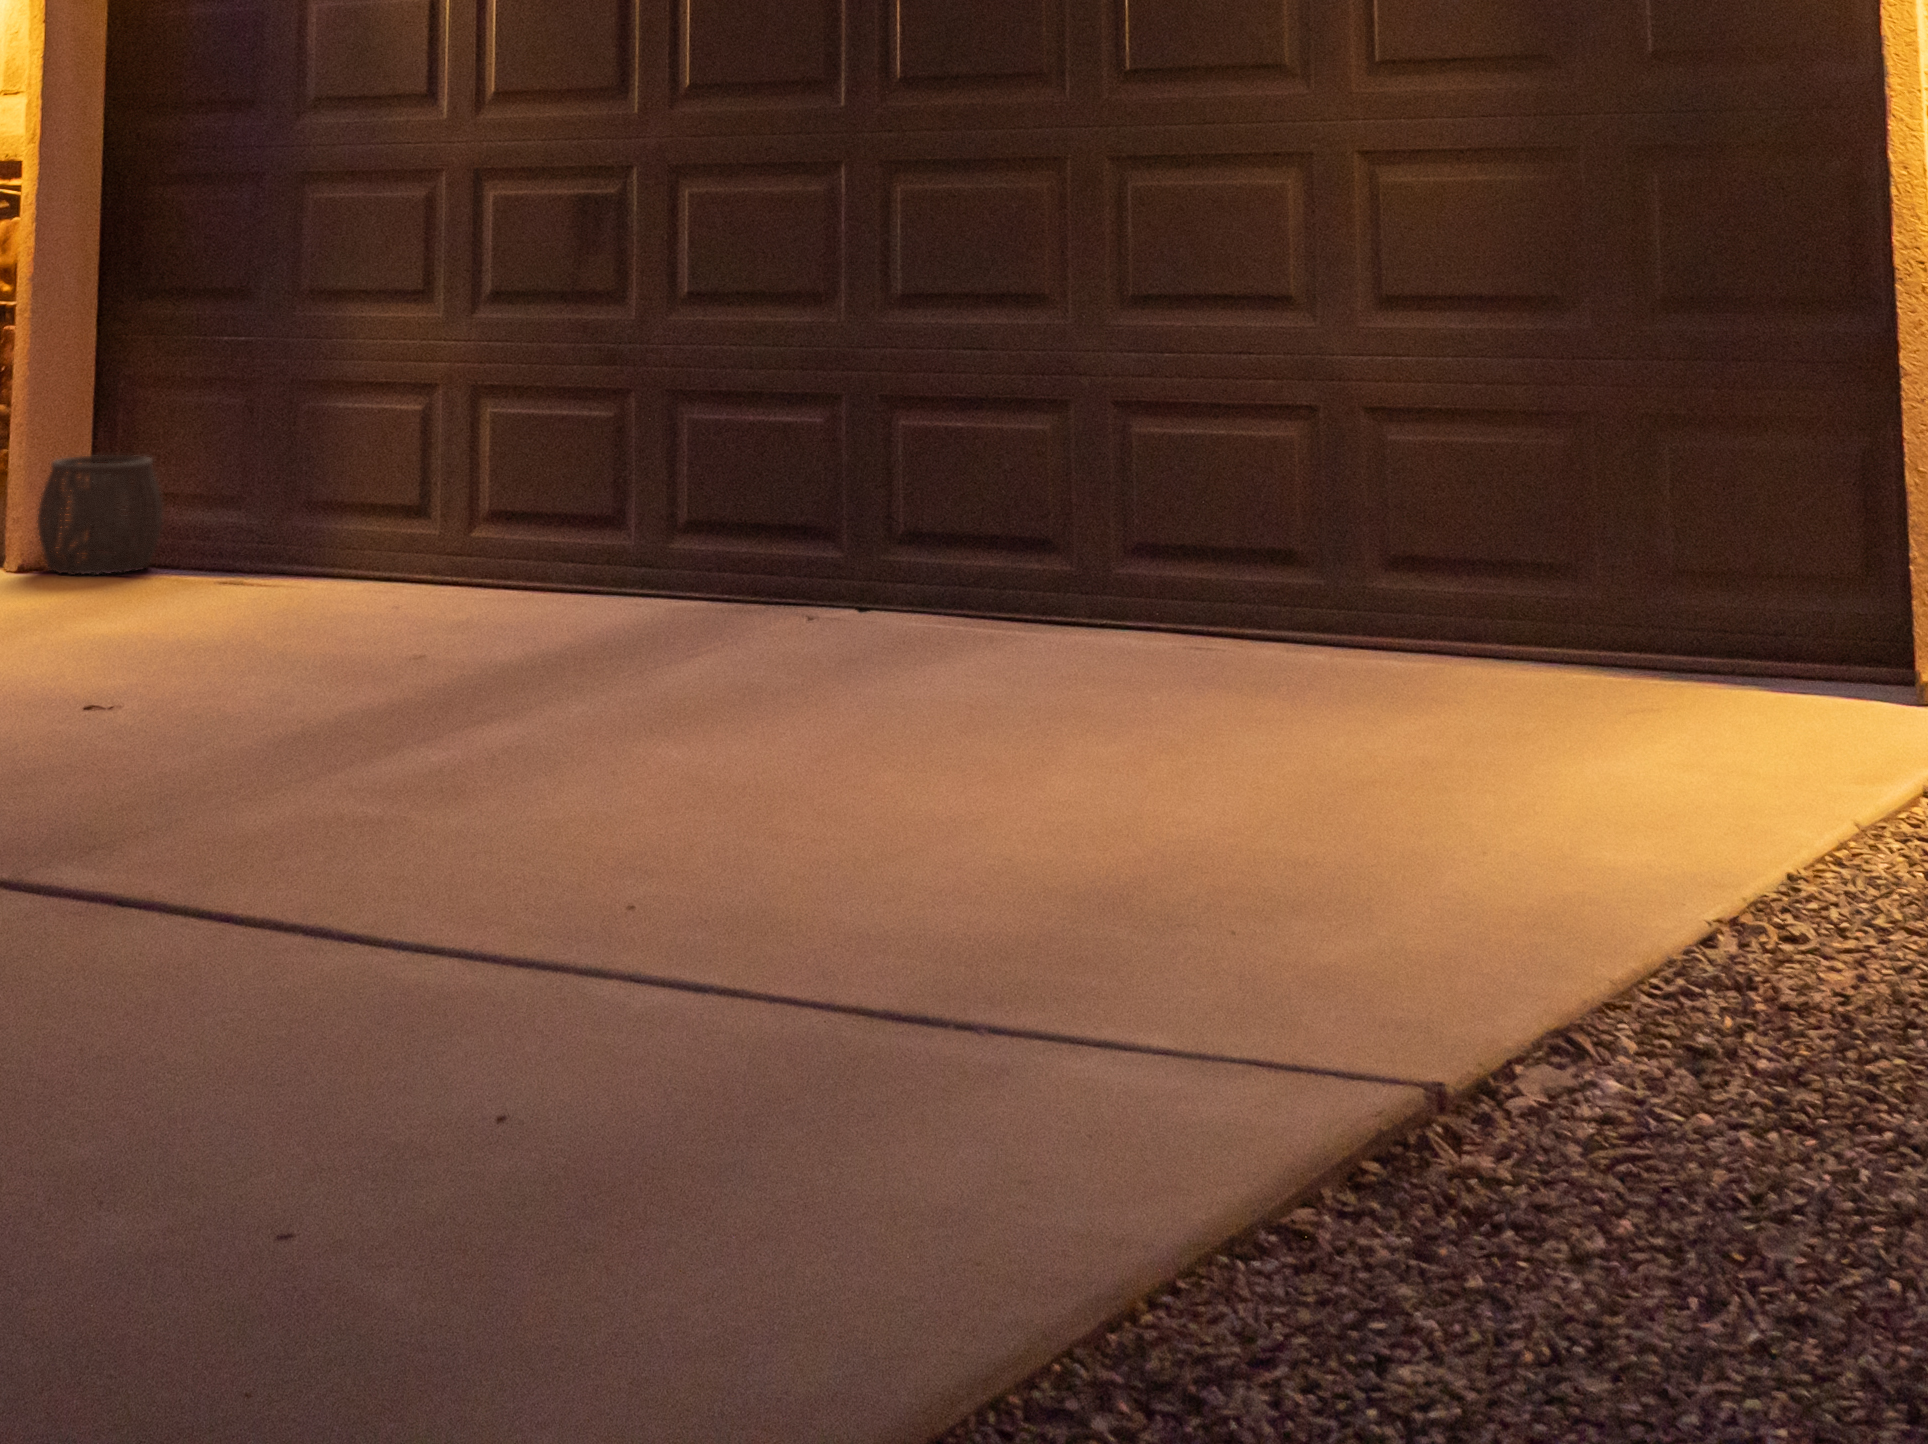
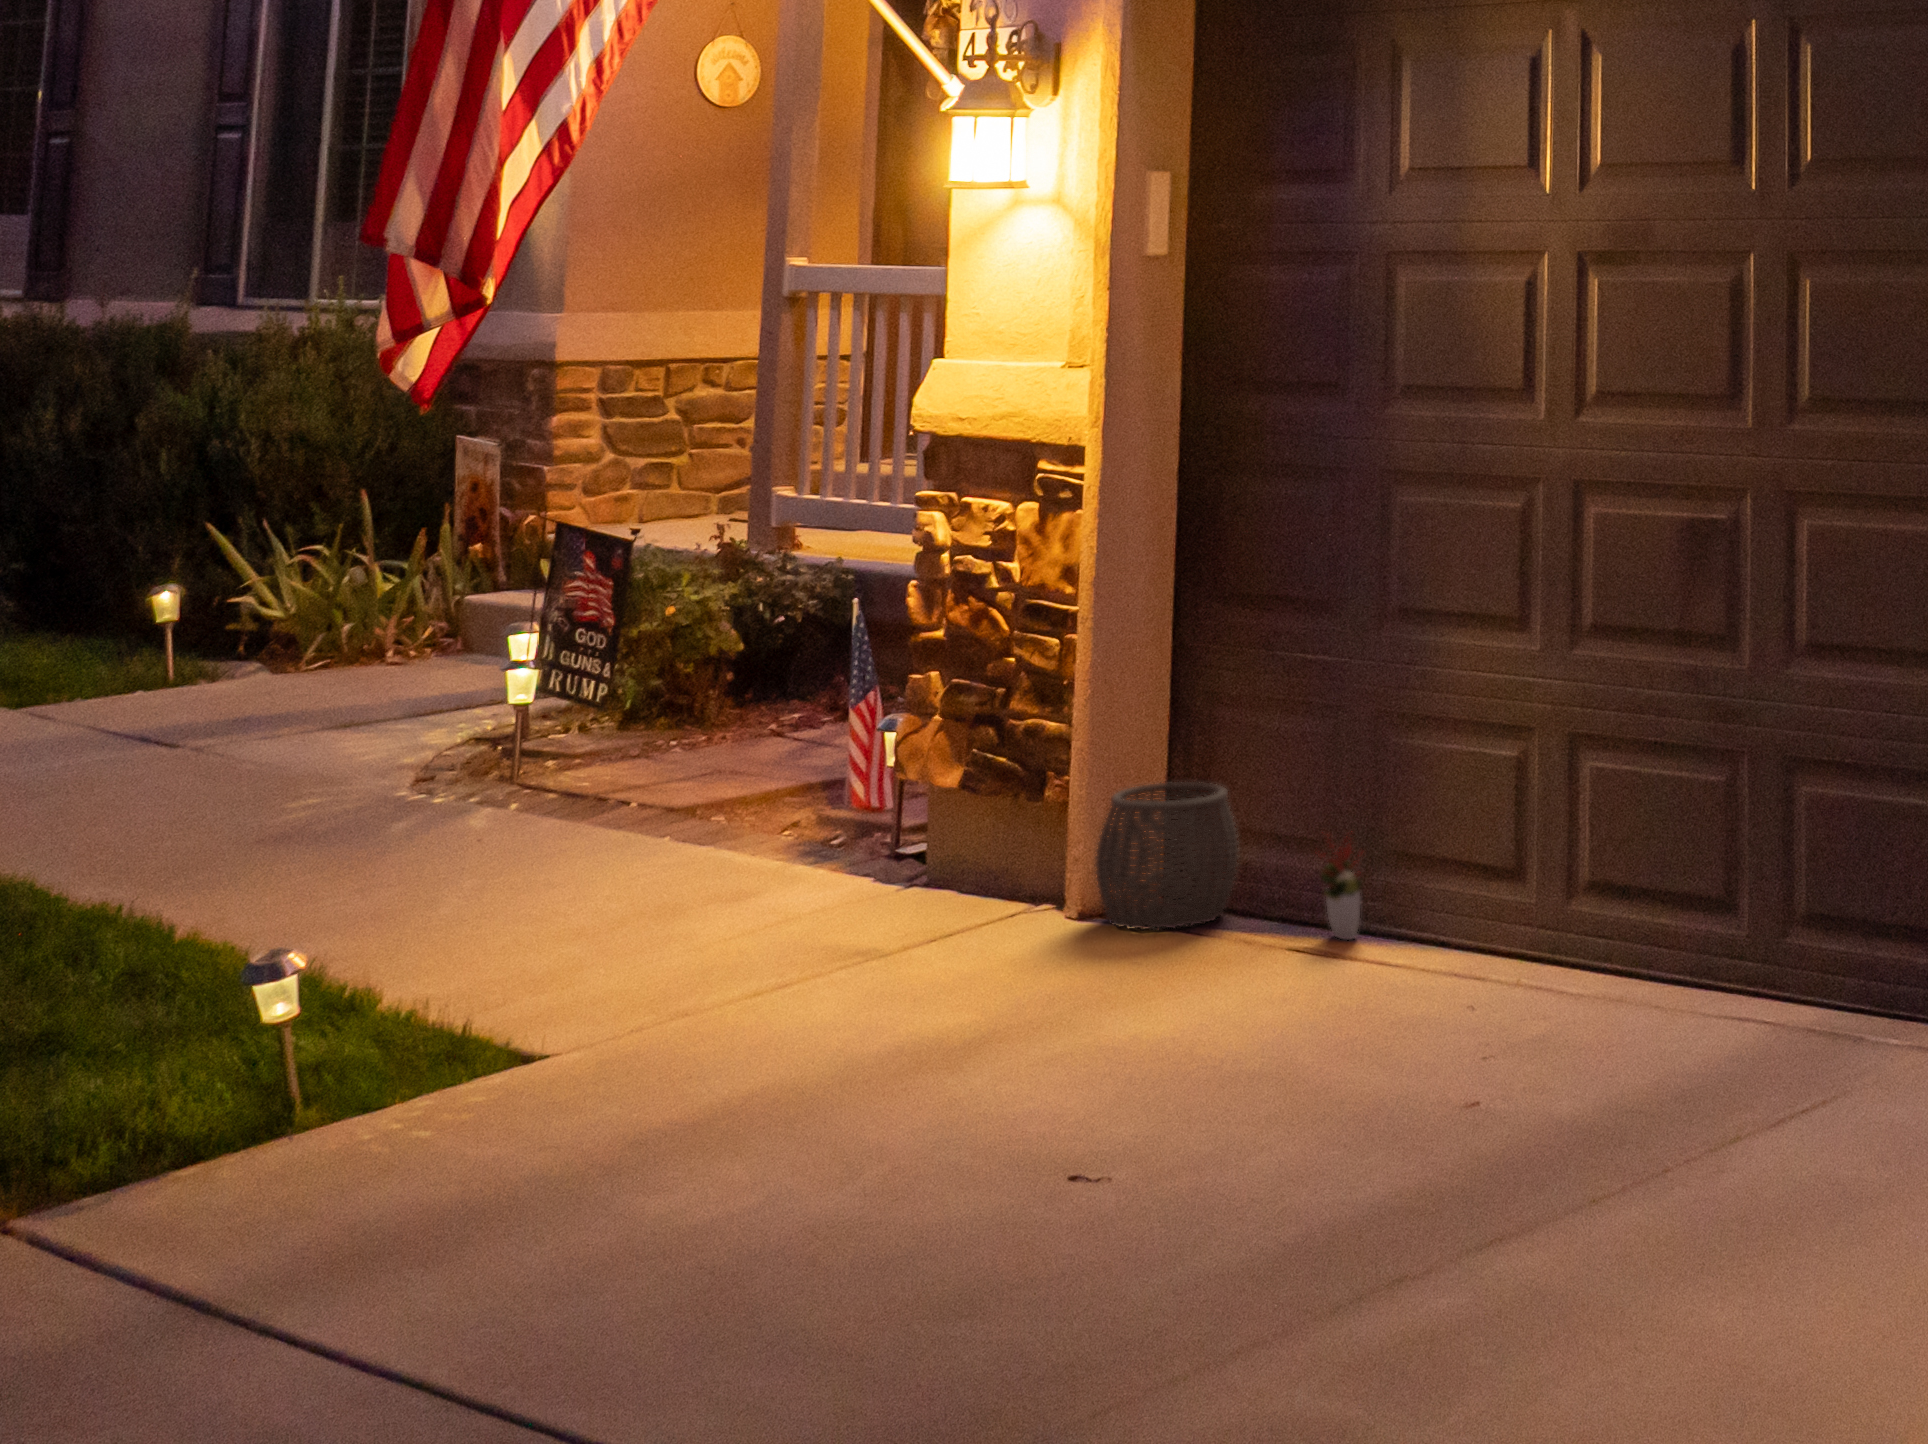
decorative plant: none [237,485,281,578] -> present [1315,834,1362,940]

